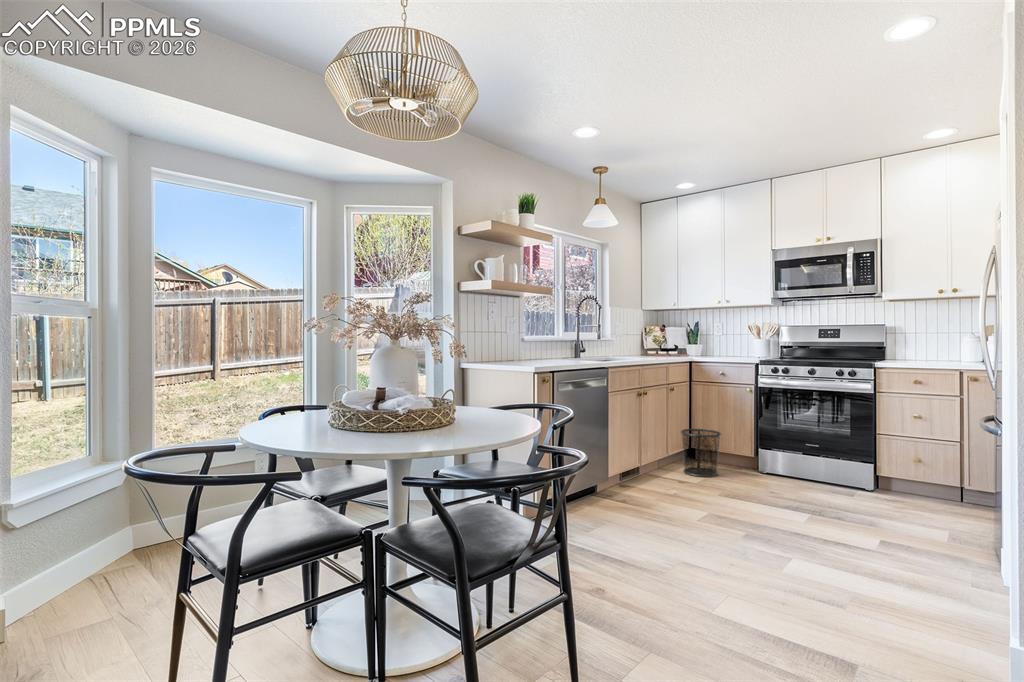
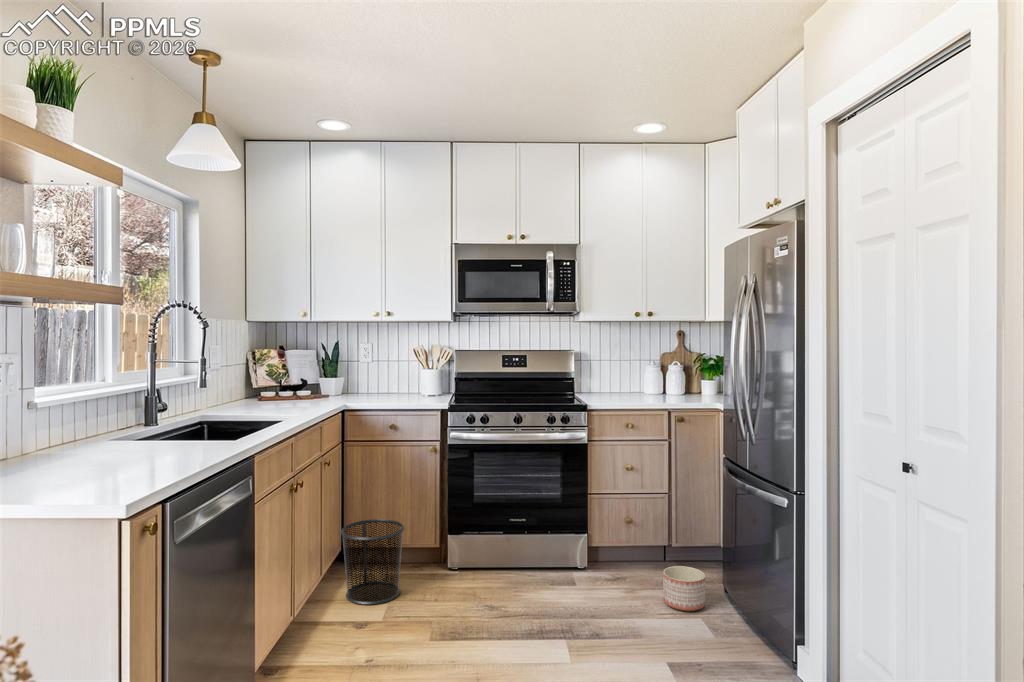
planter: none [921,492,963,527] -> present [663,566,705,612]

